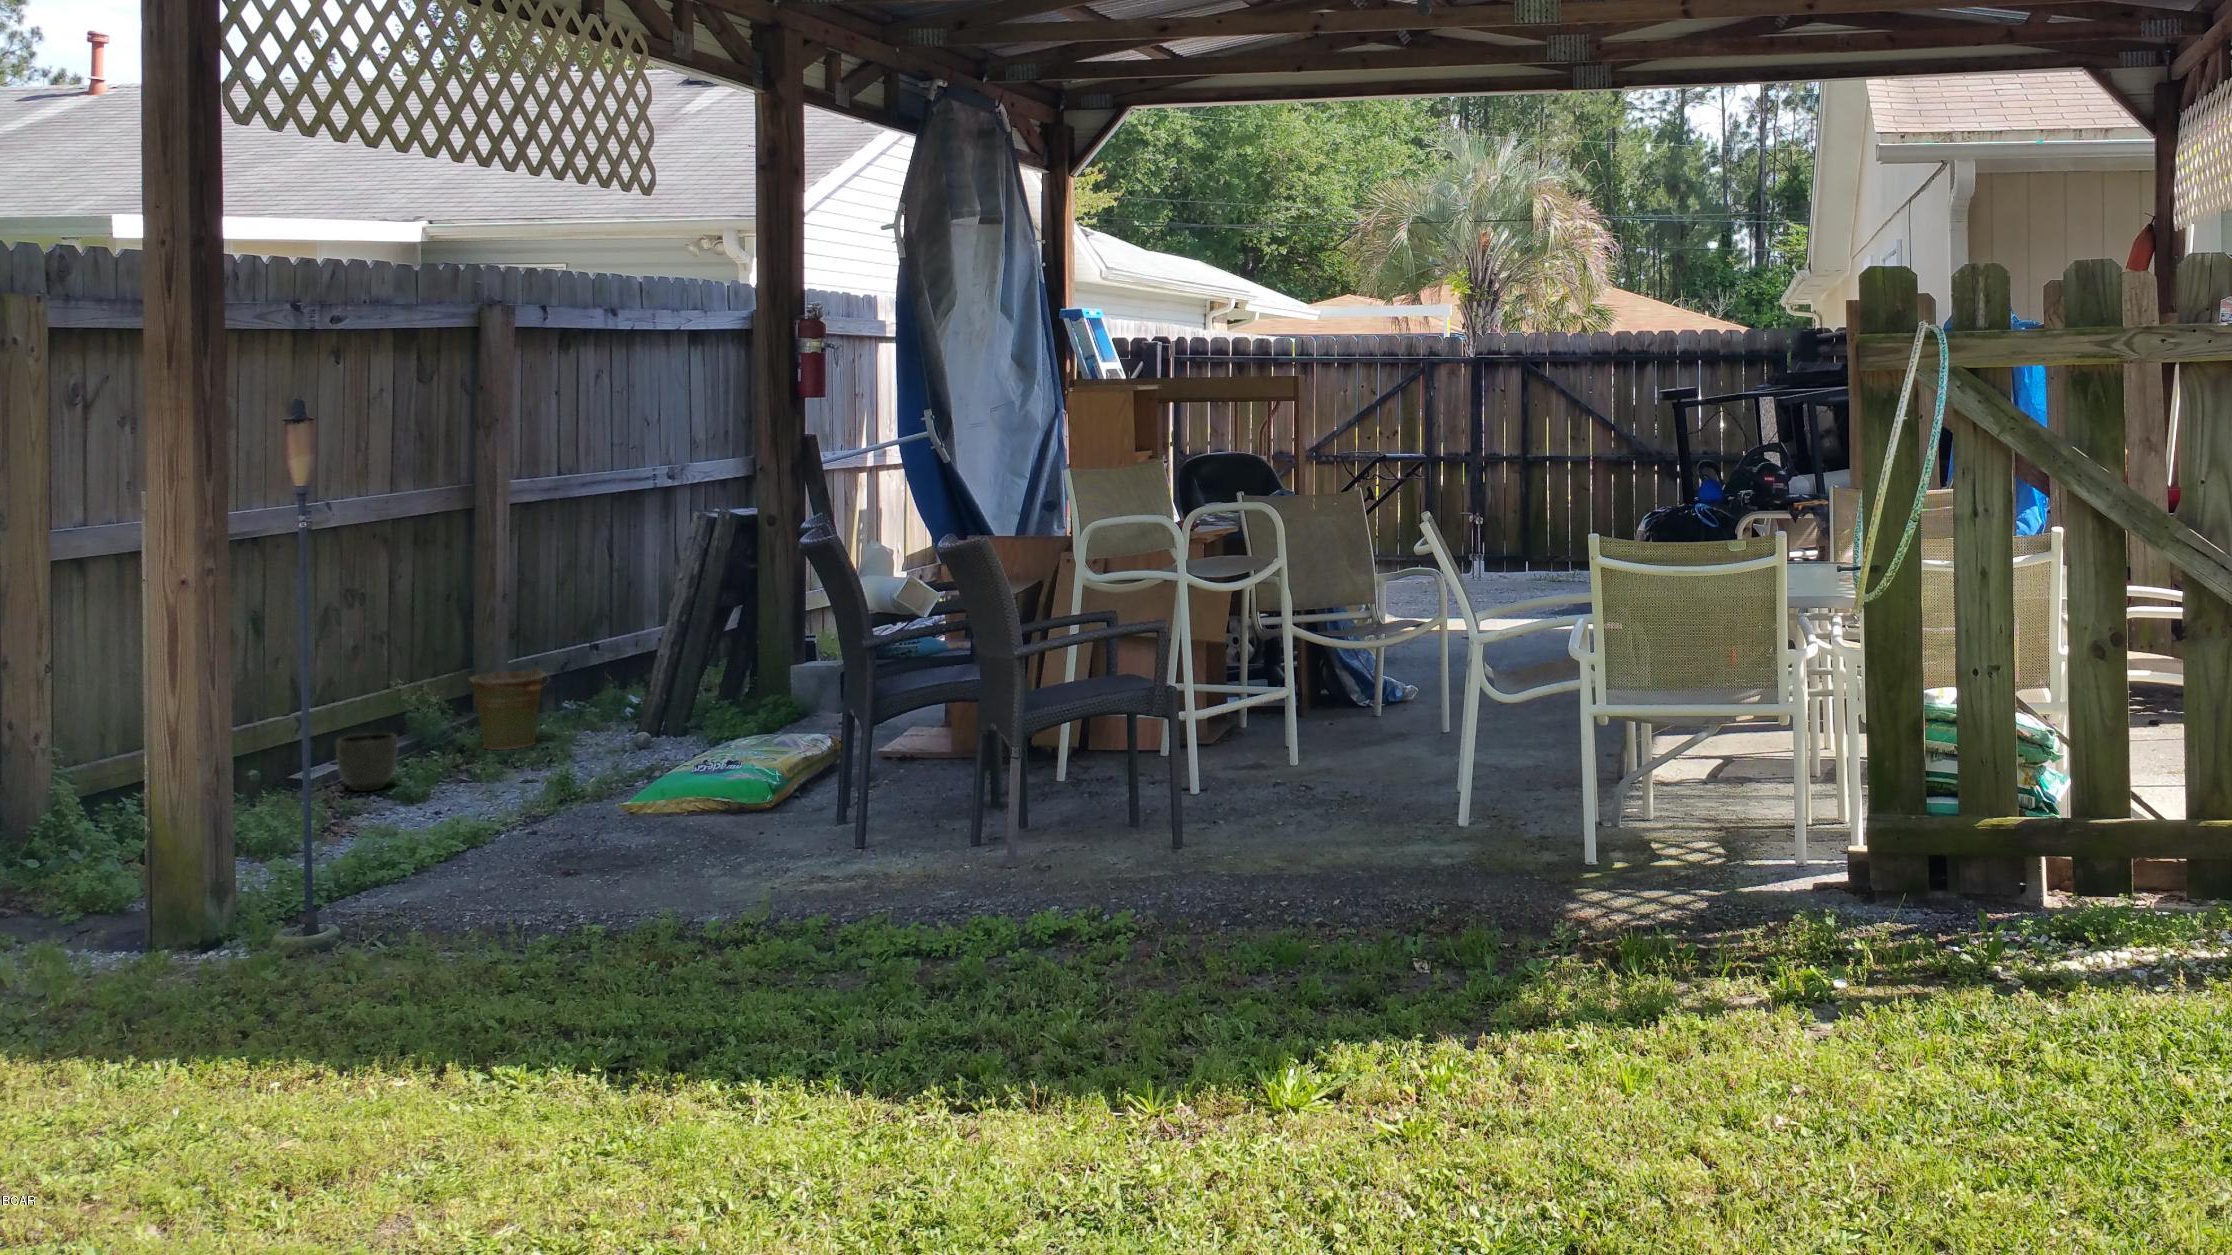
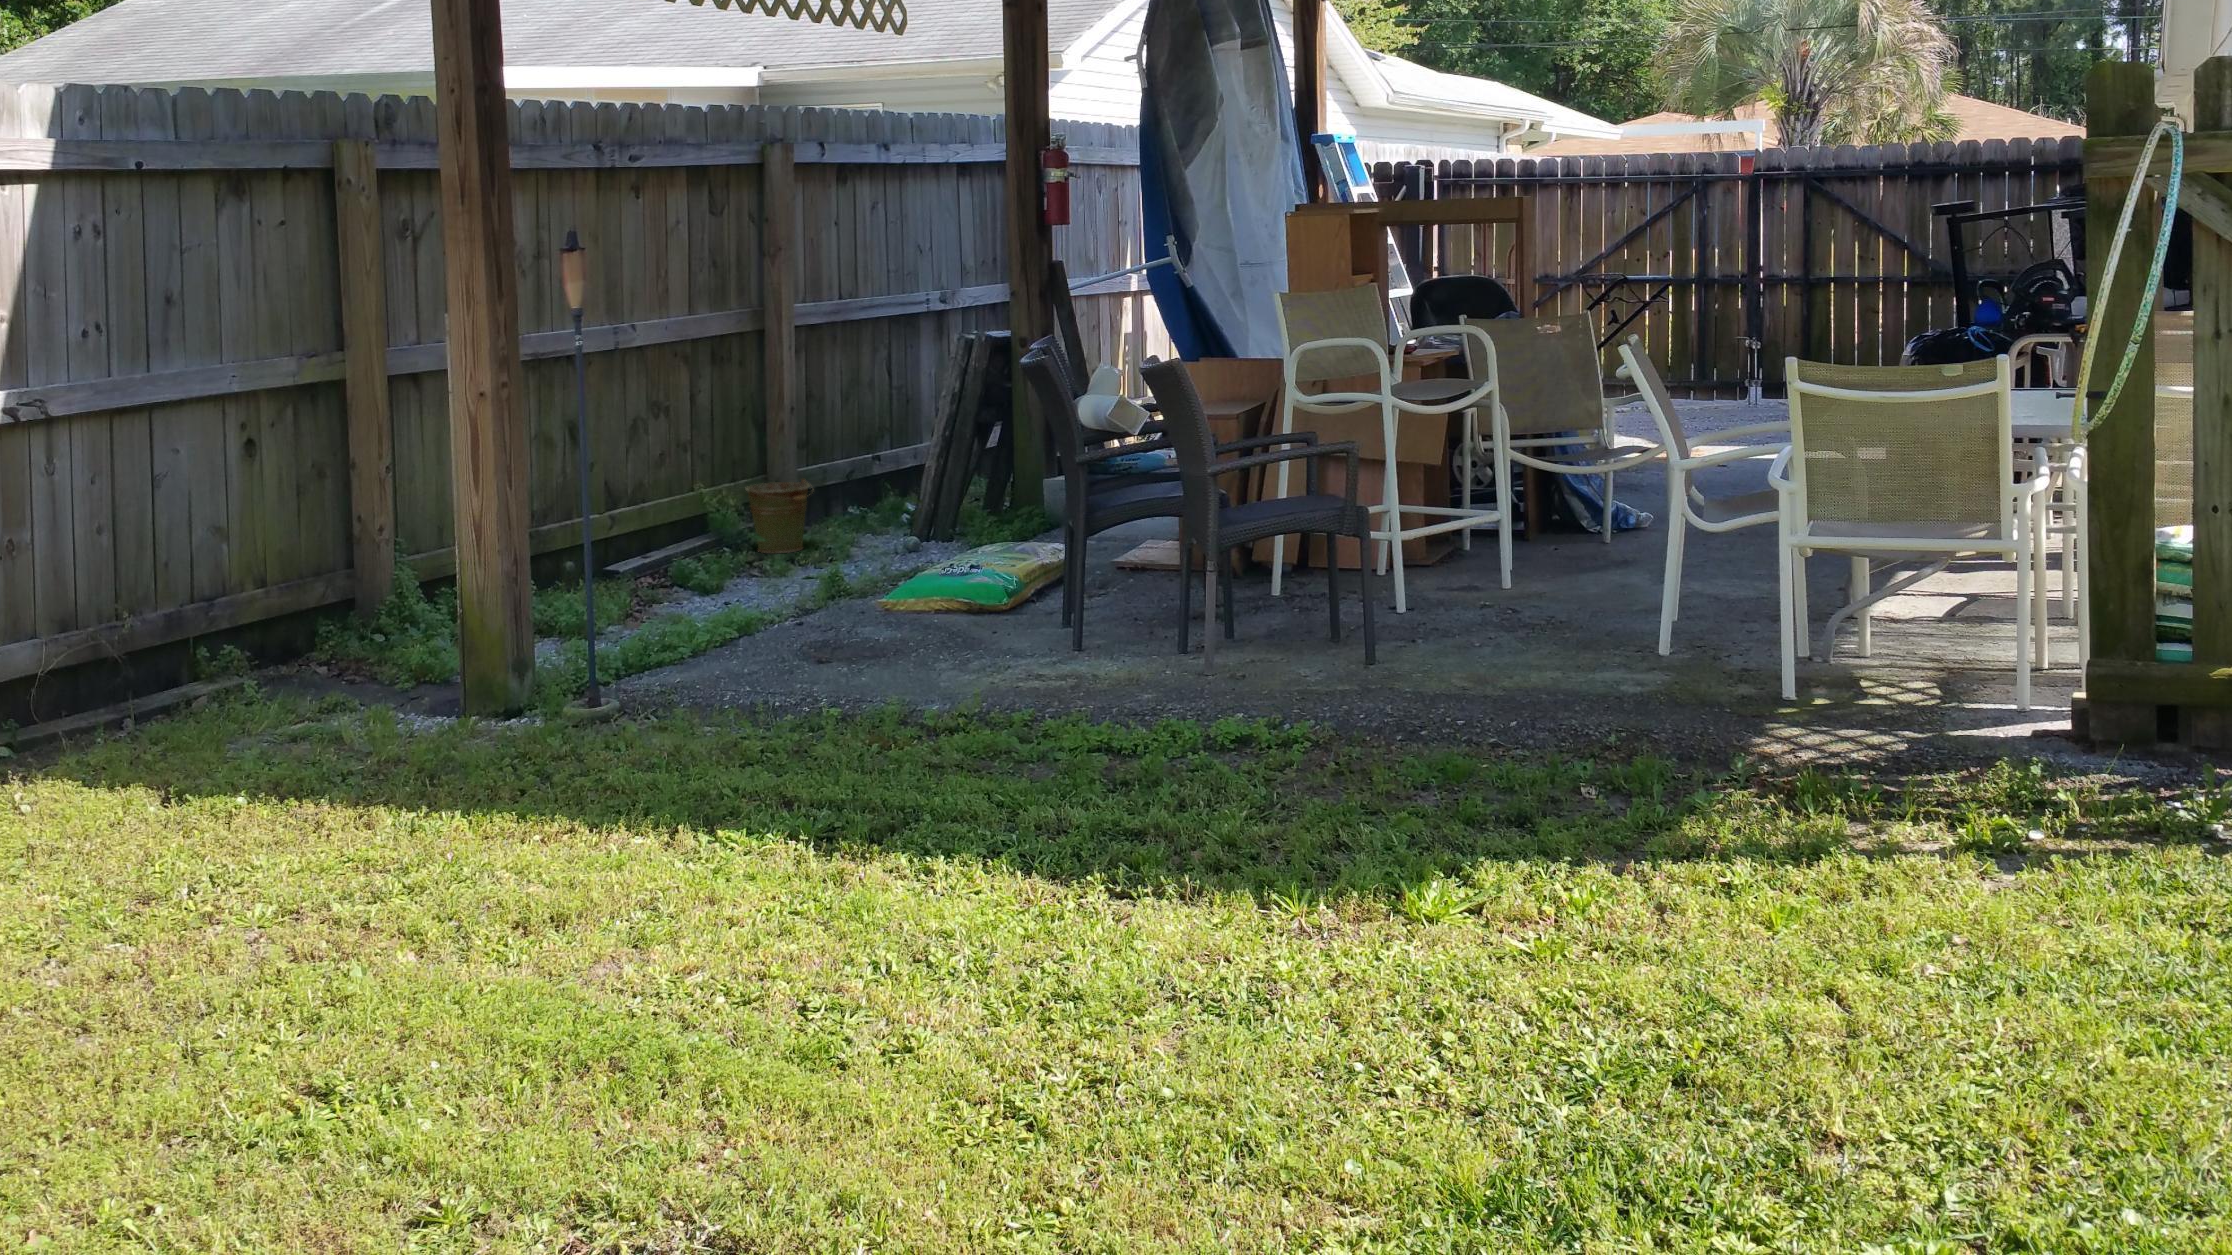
planter: present [336,733,398,791] -> none [630,535,681,587]

